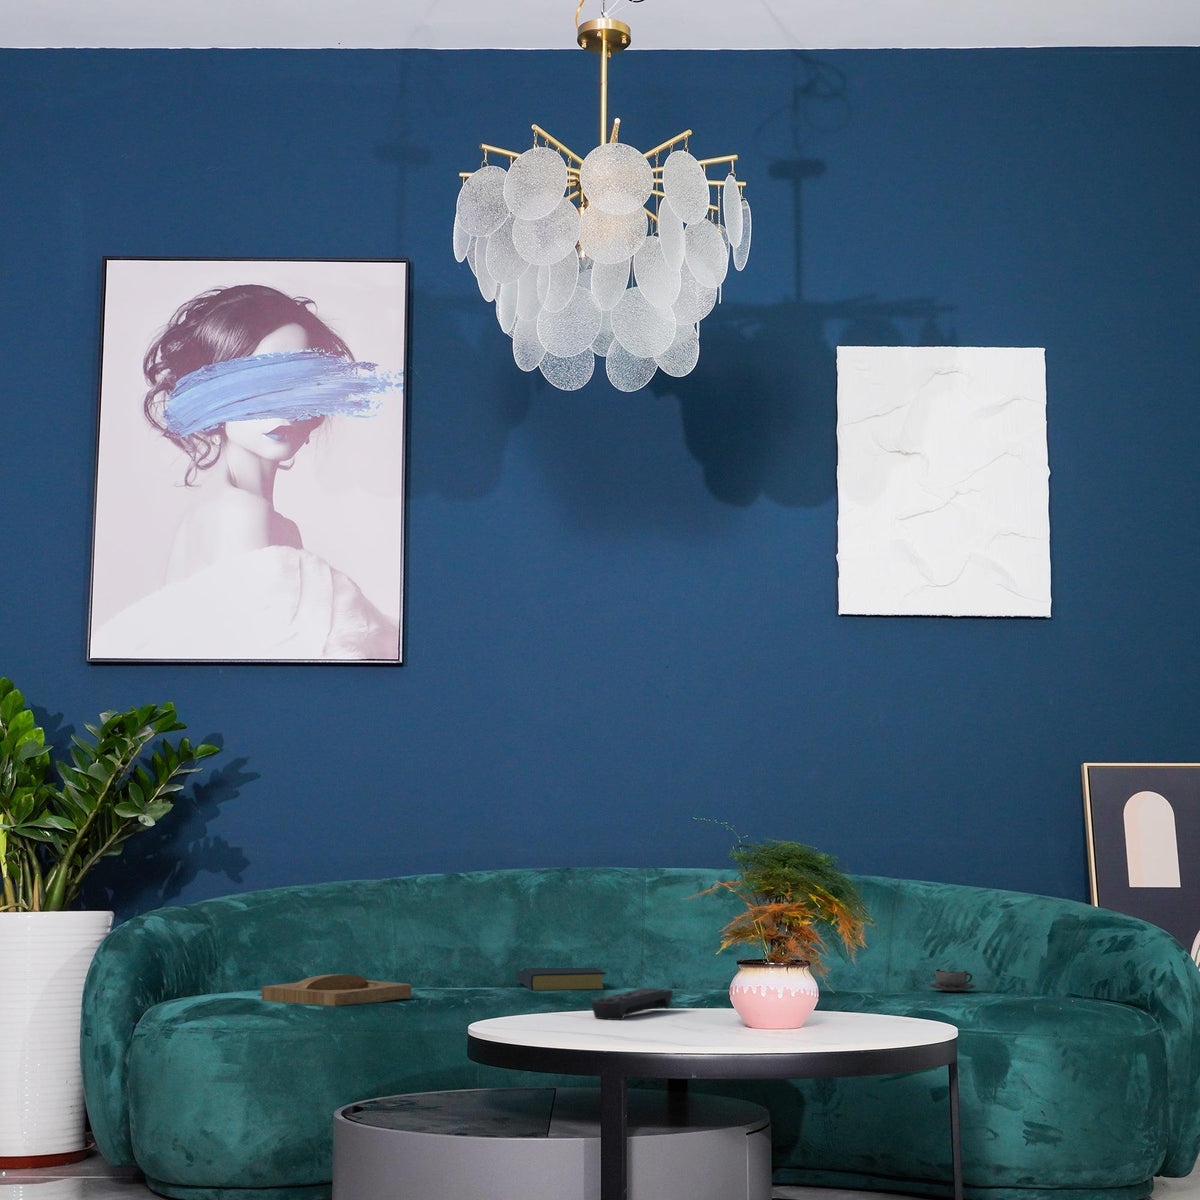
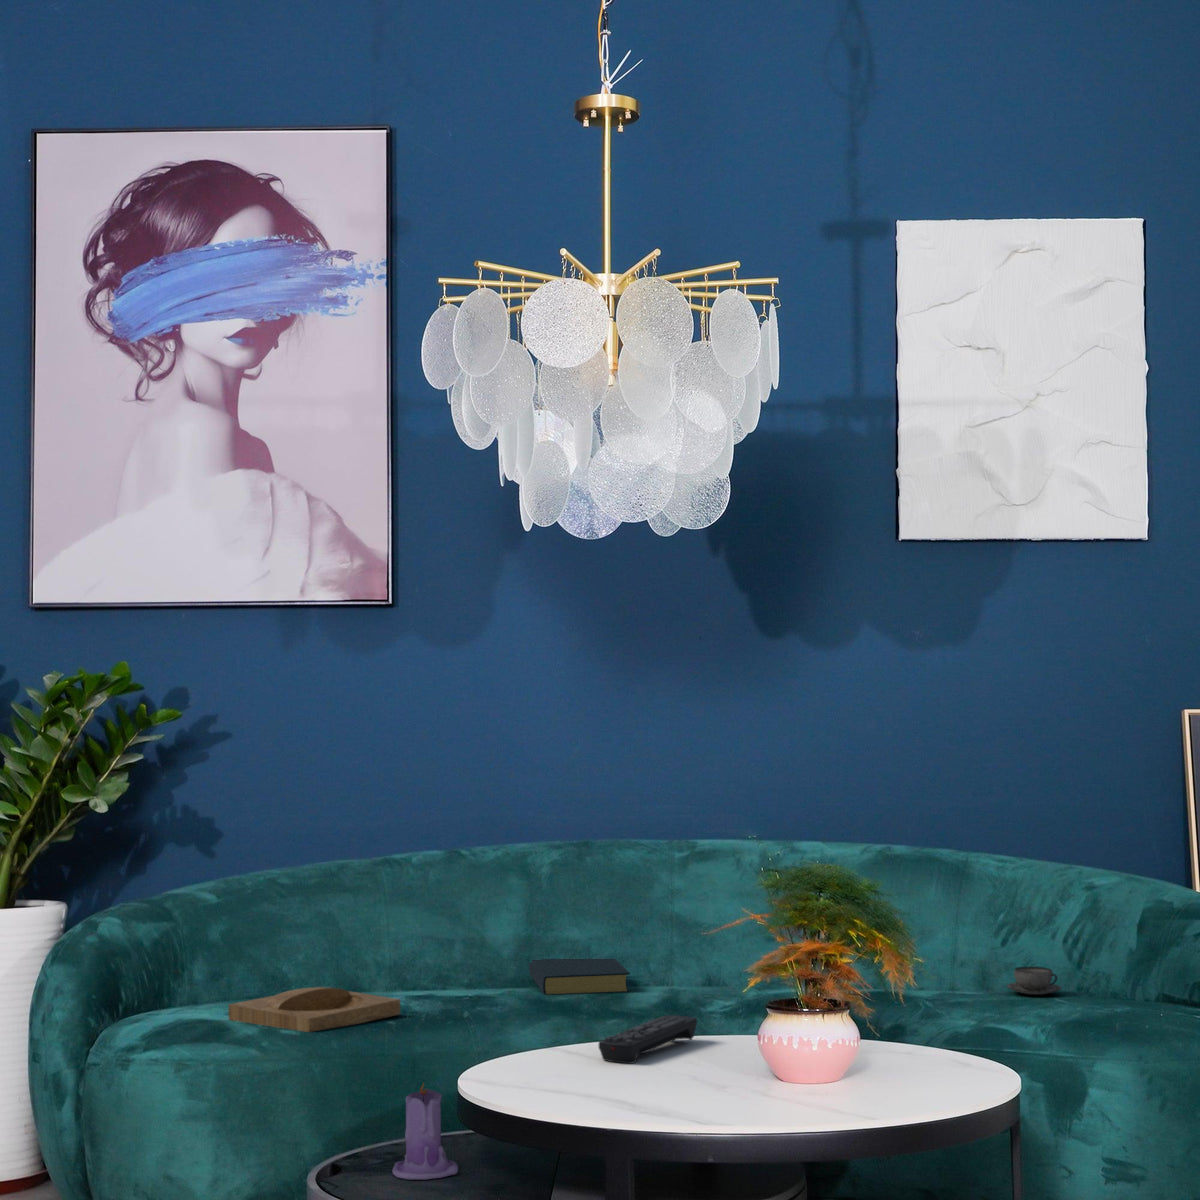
candle: none [416,1027,473,1112] -> present [392,1082,458,1180]

